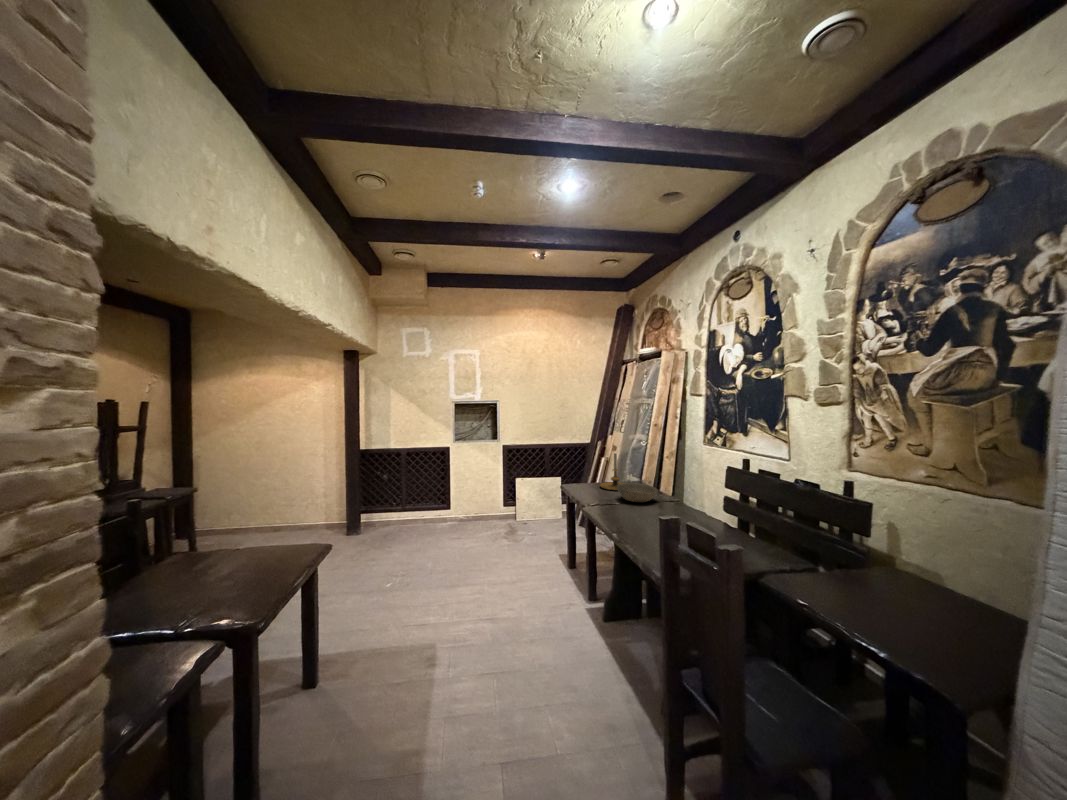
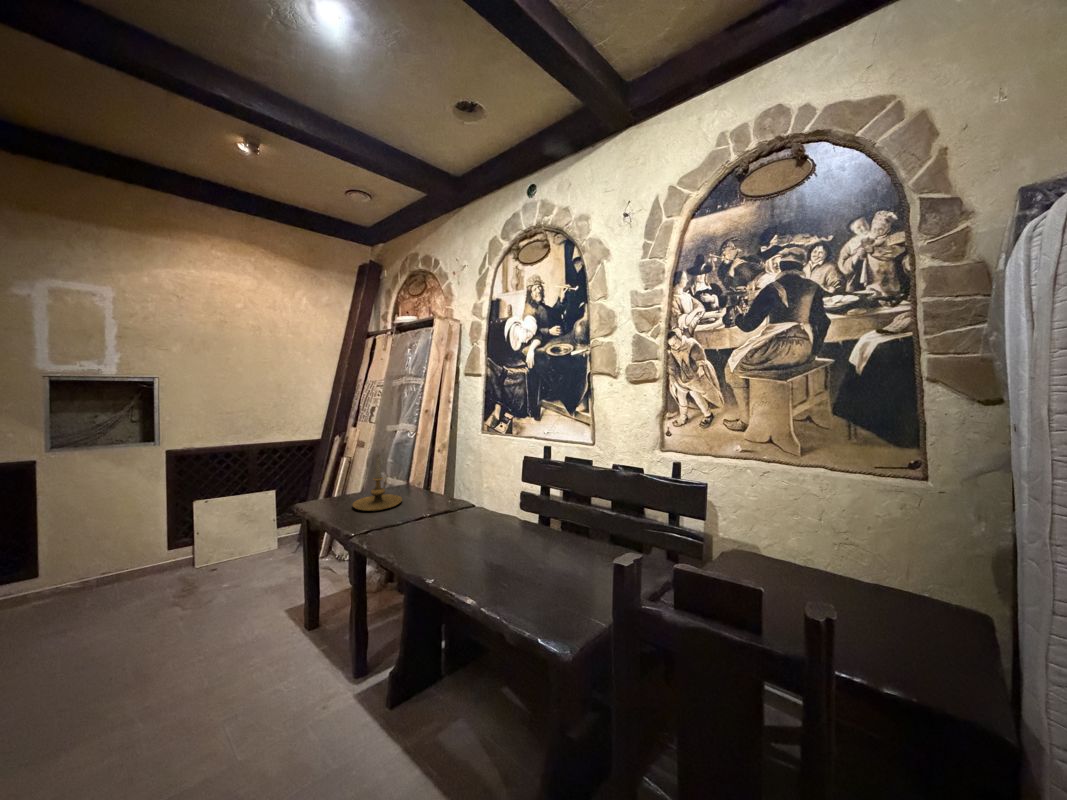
bowl: present [617,483,657,502] -> none [392,496,453,528]

